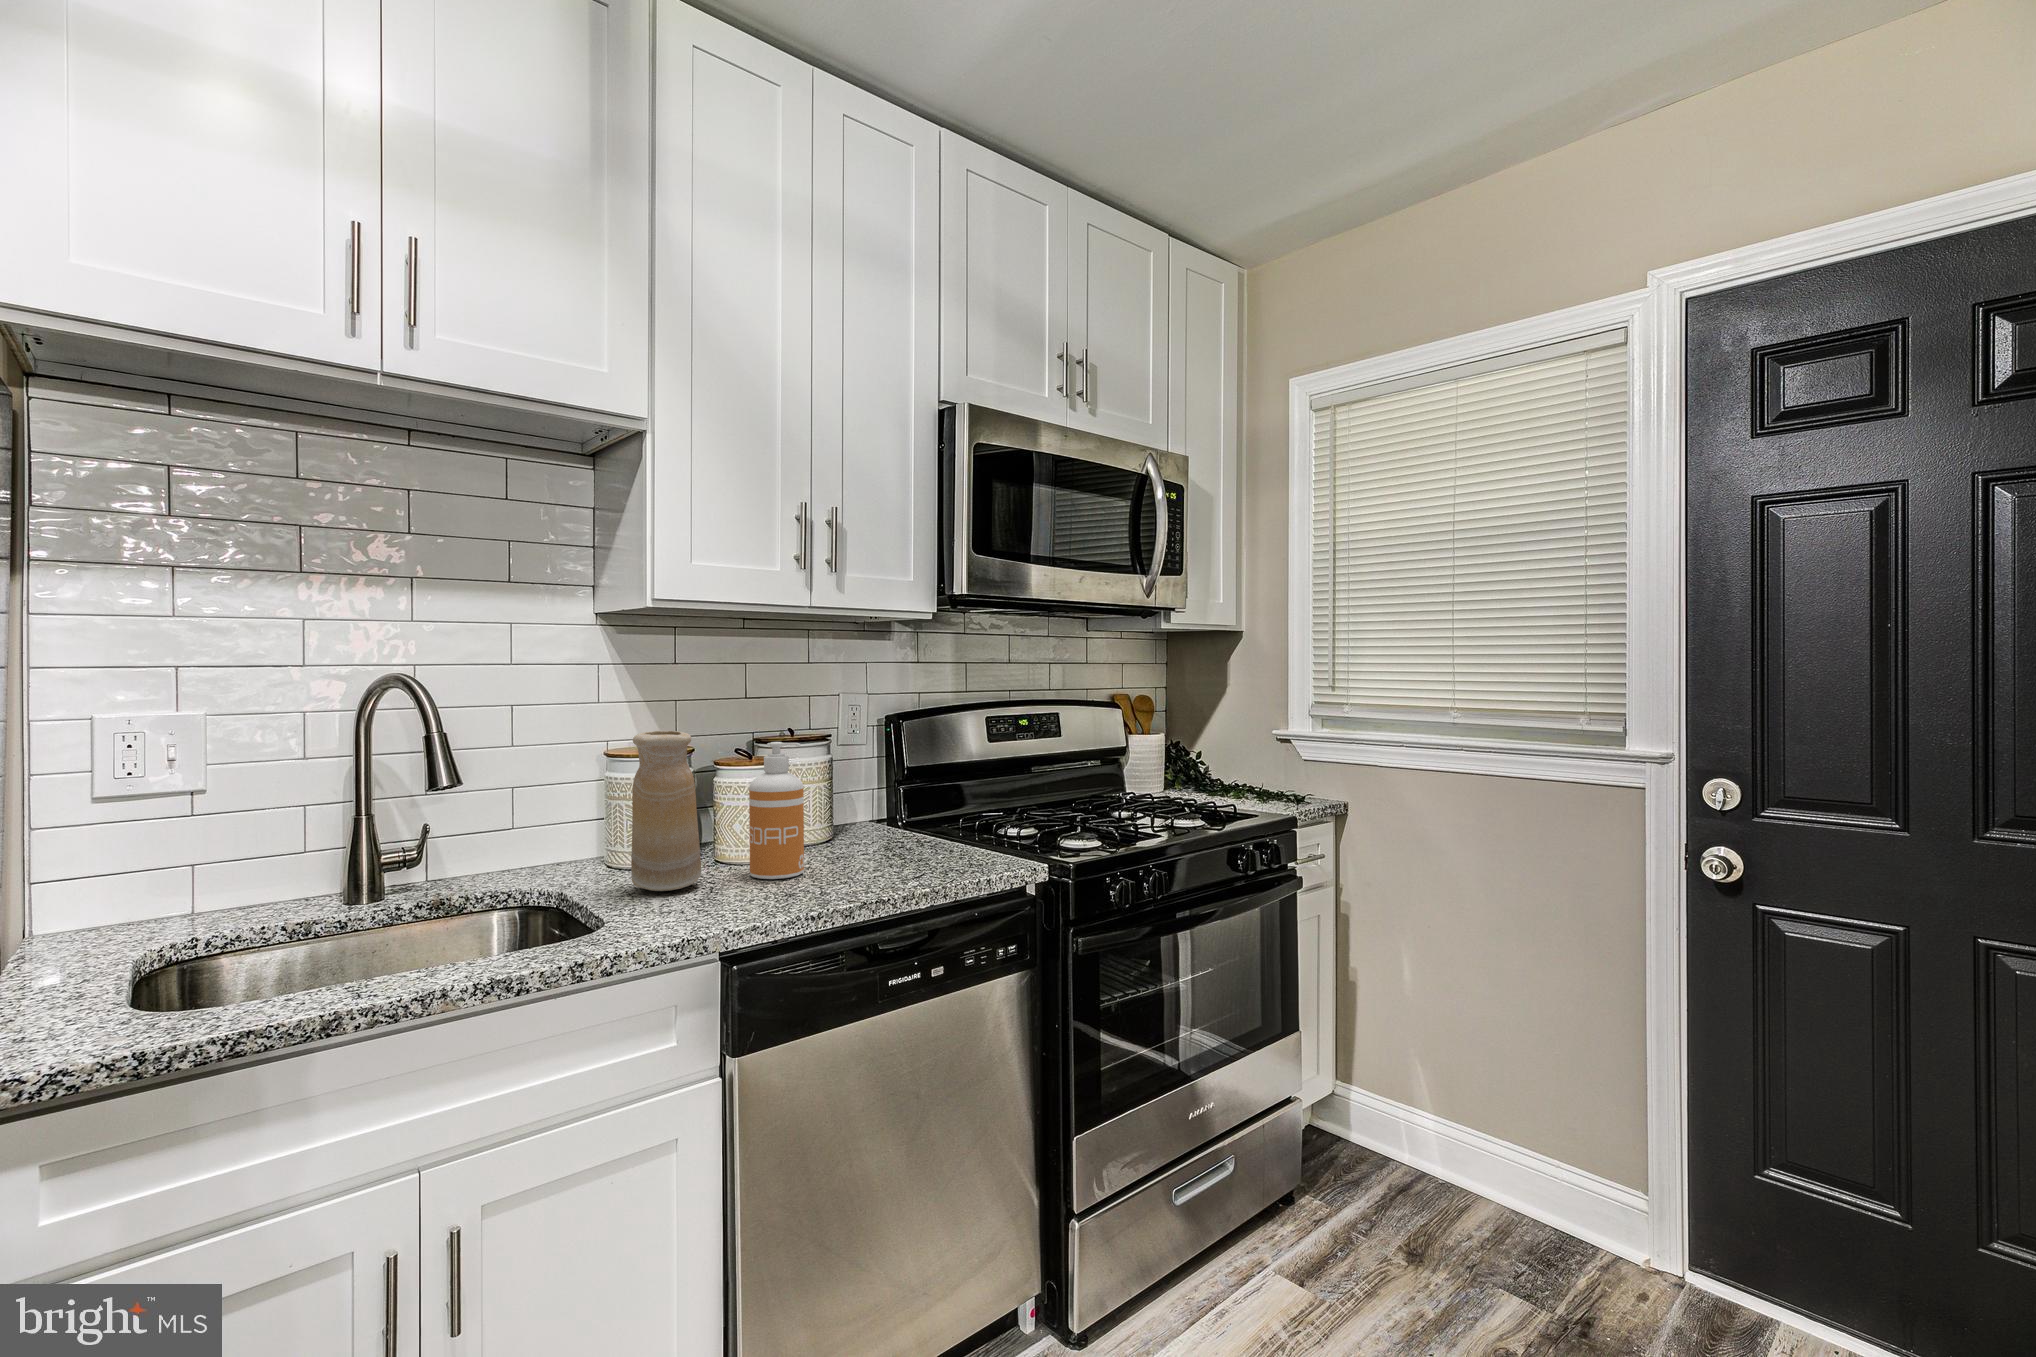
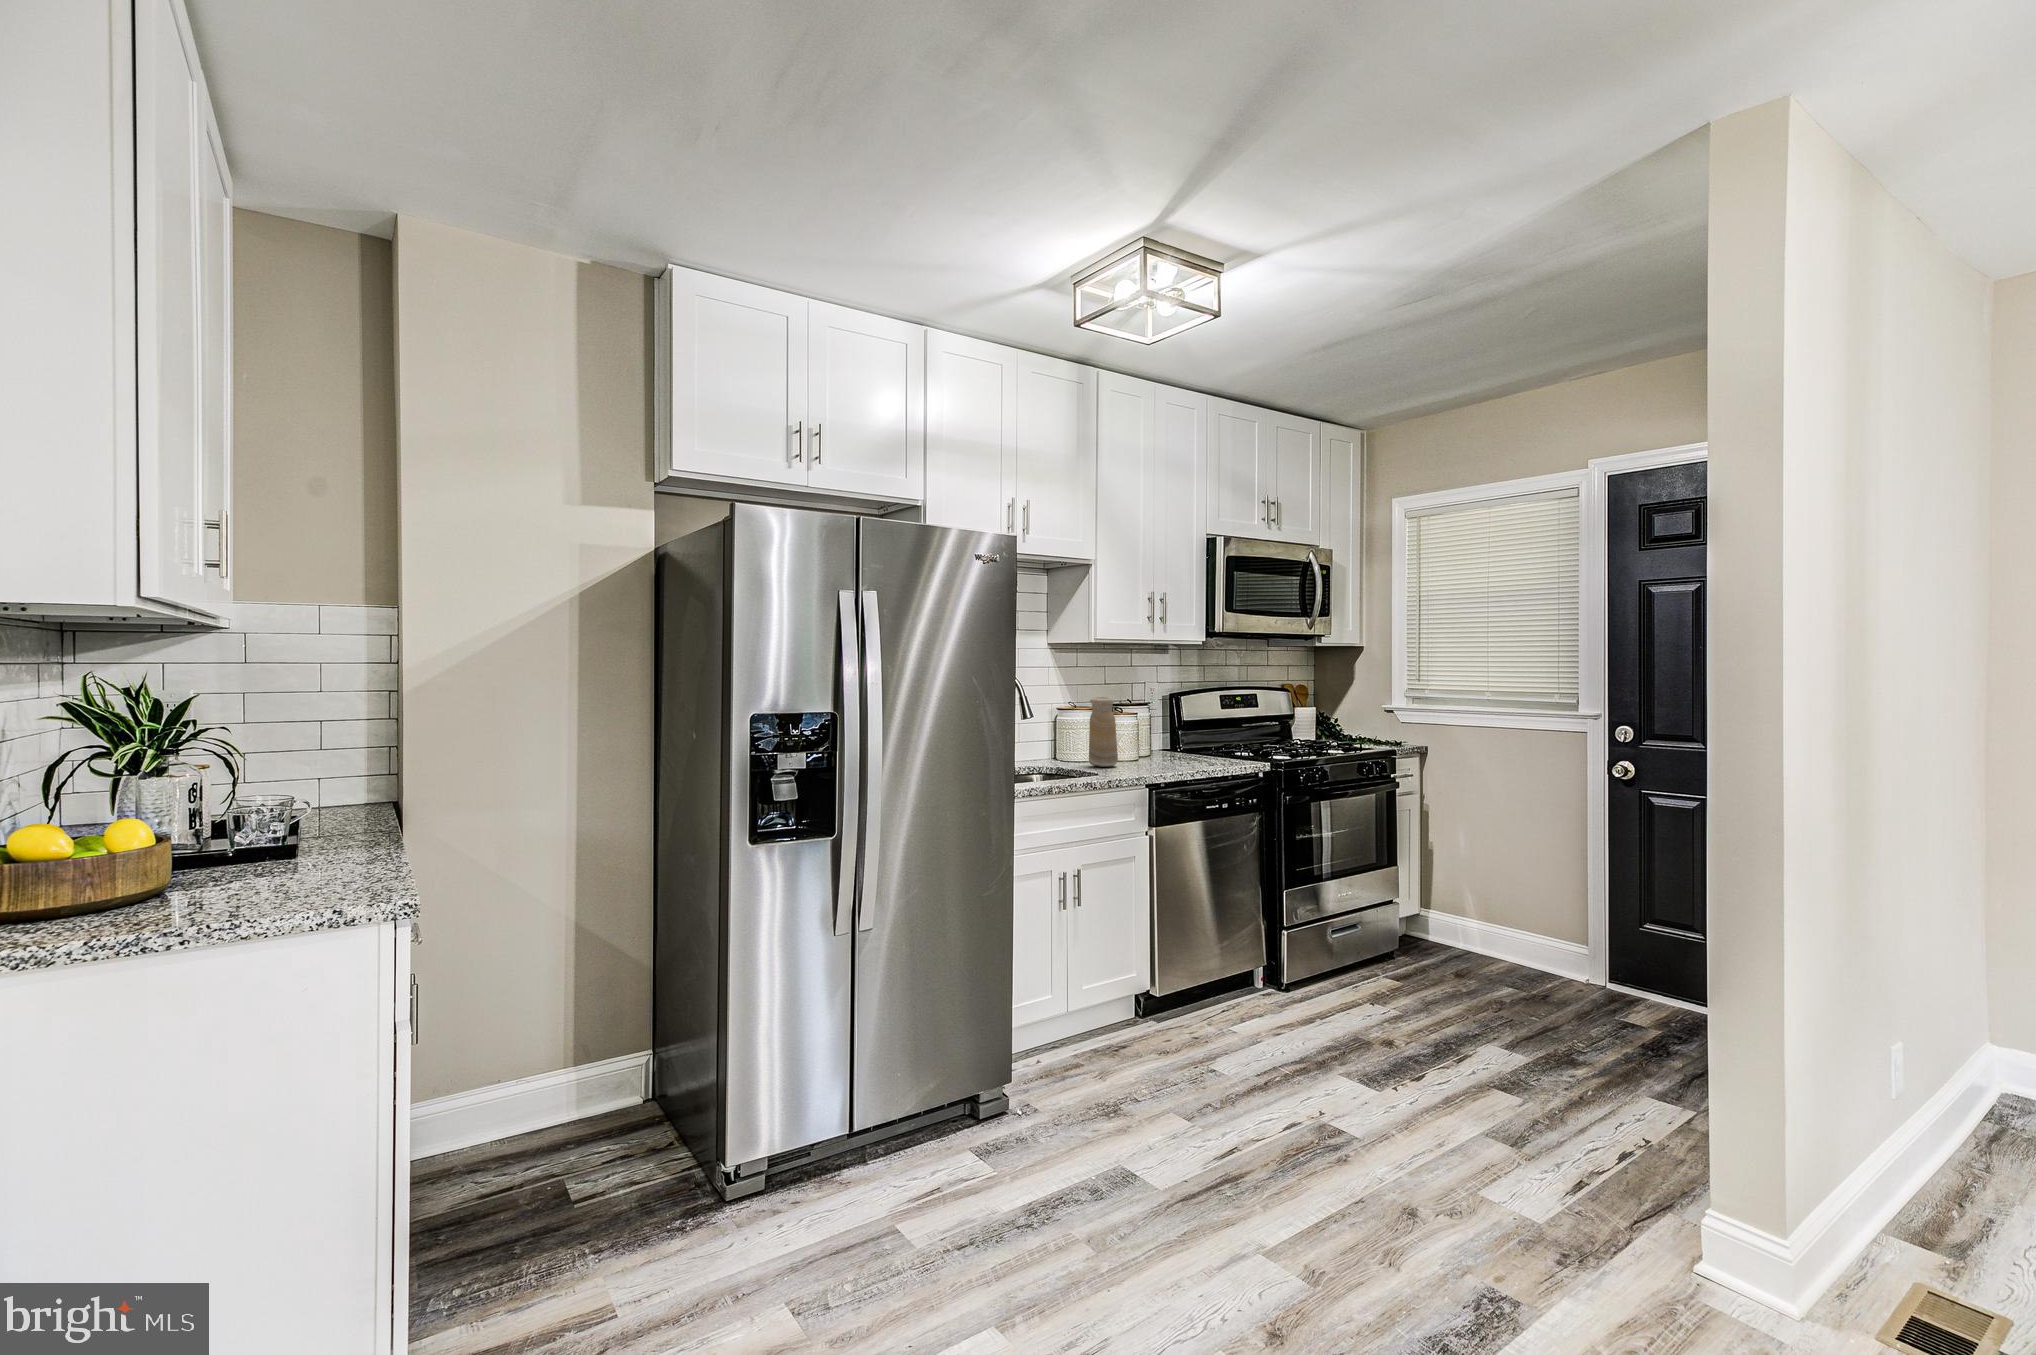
soap dispenser: present [749,742,804,879] -> none [1132,703,1157,765]

